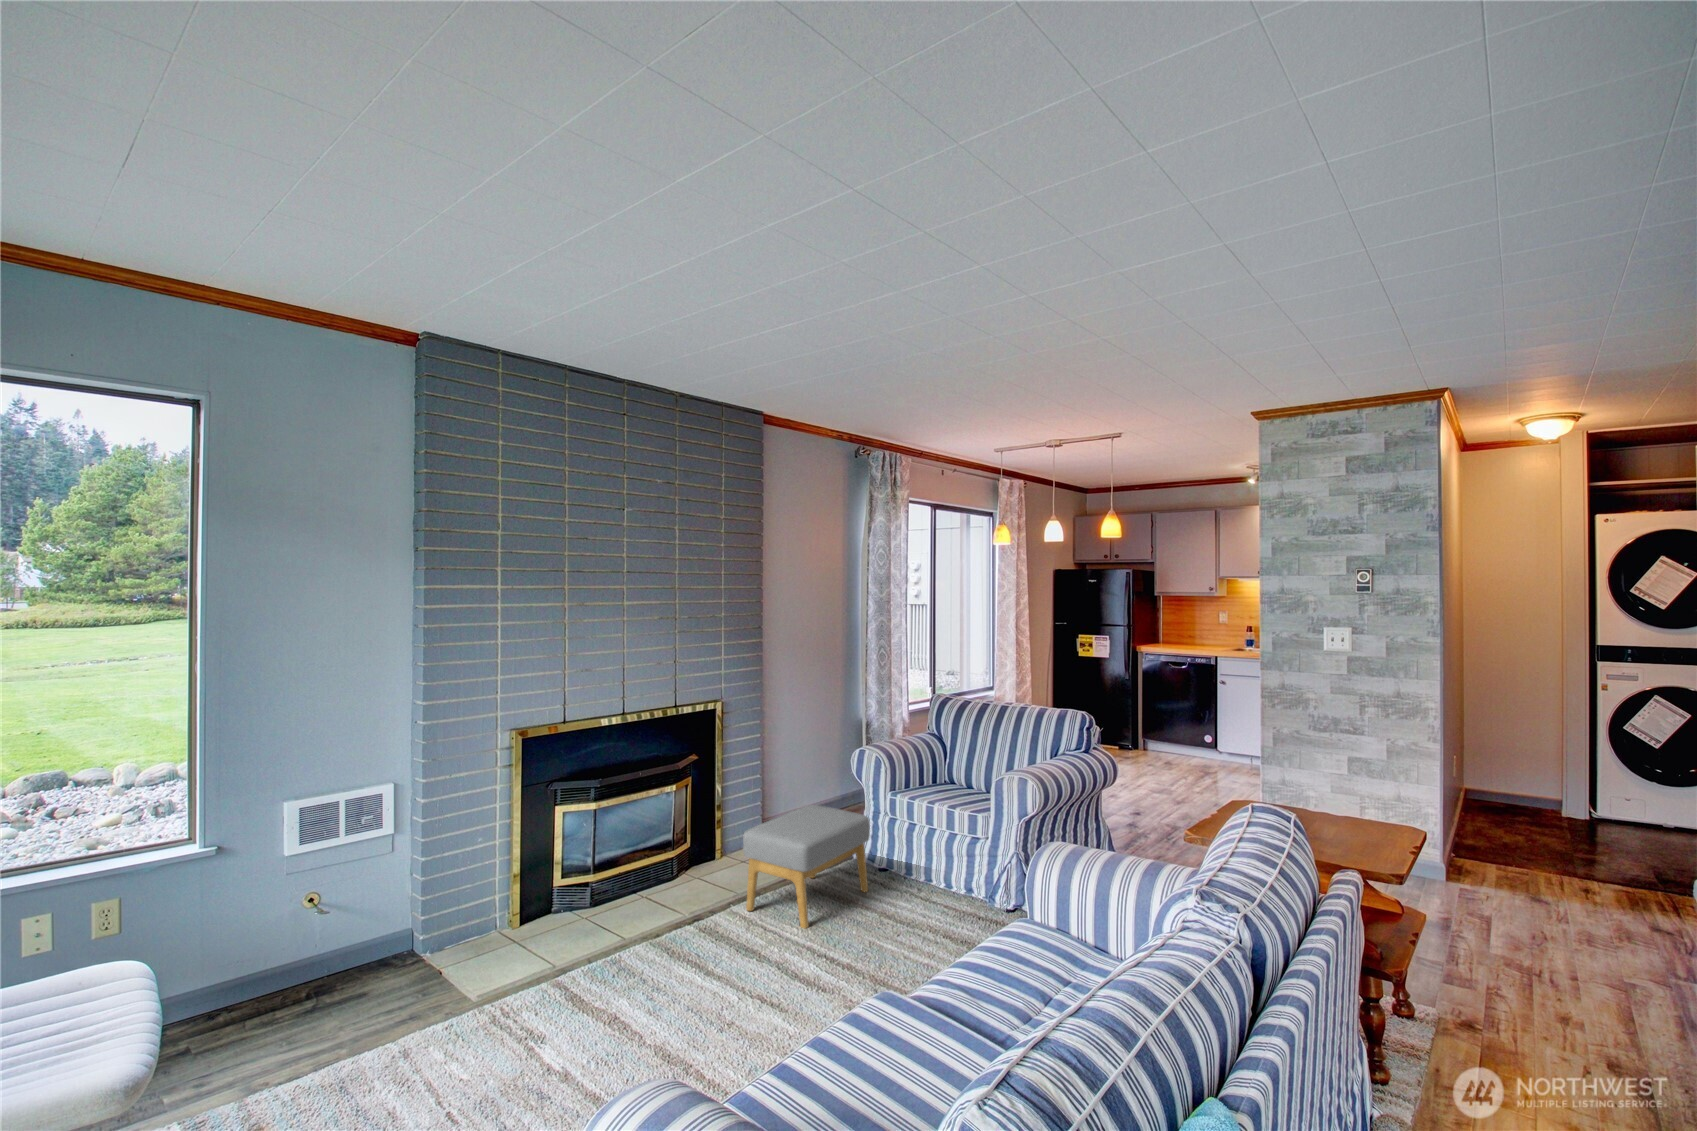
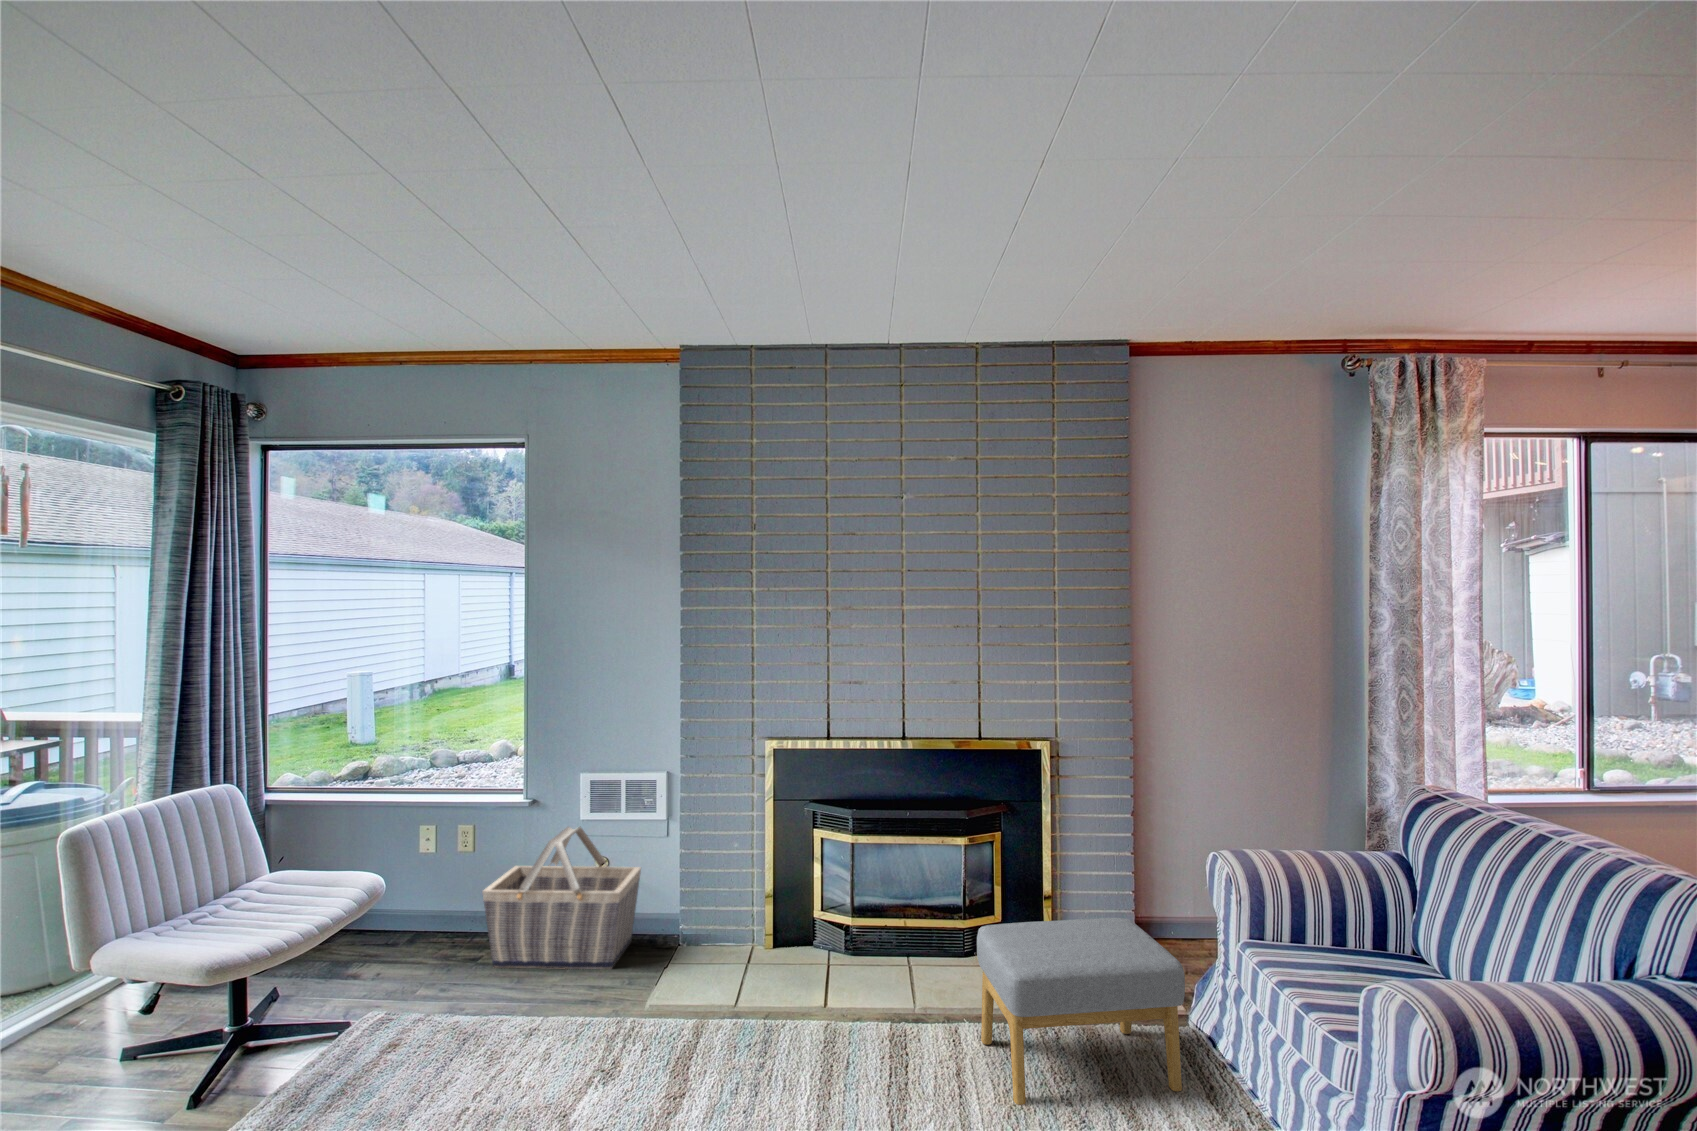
basket: none [206,859,395,1038] -> present [482,827,641,969]

